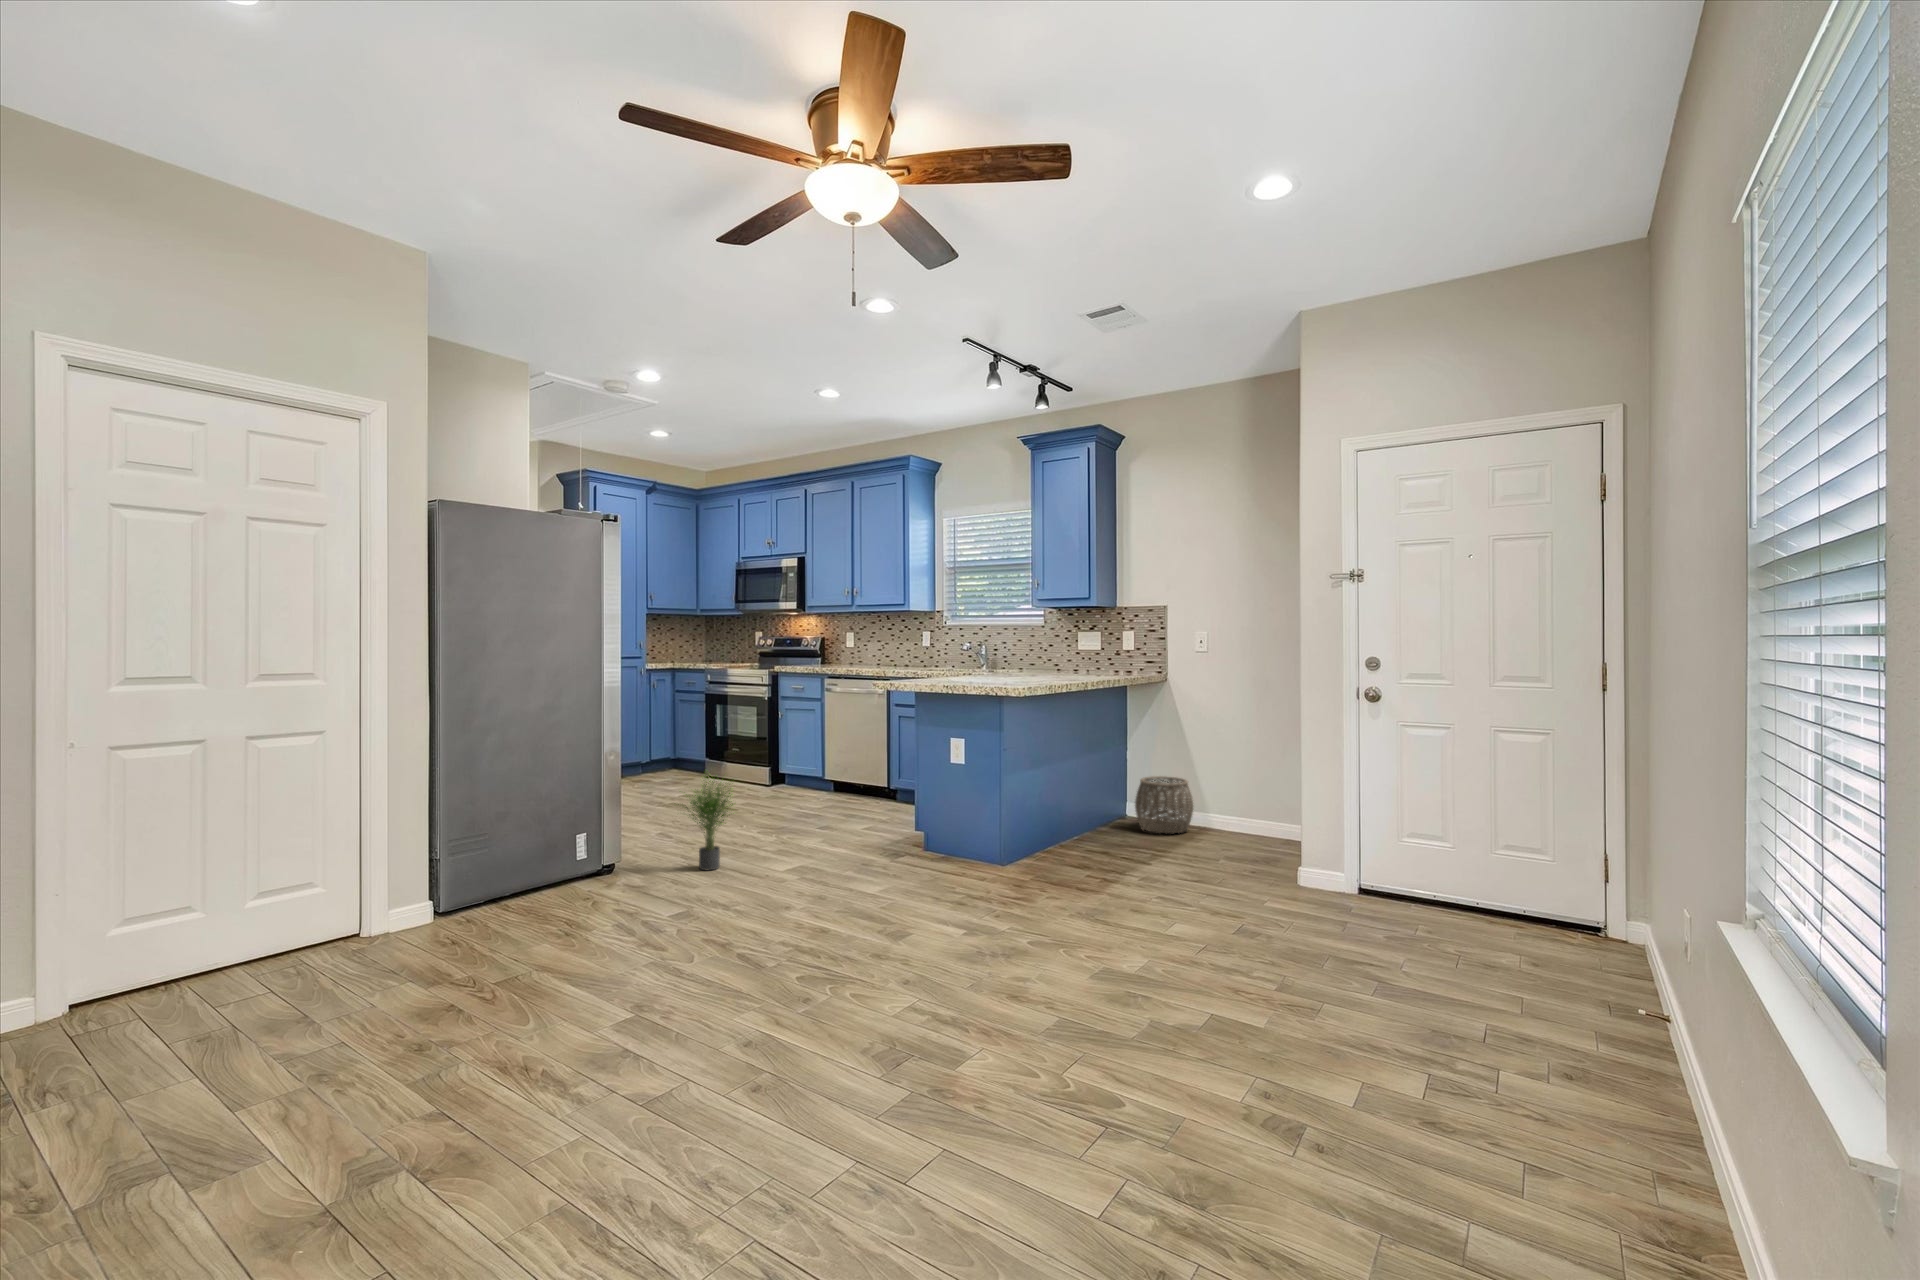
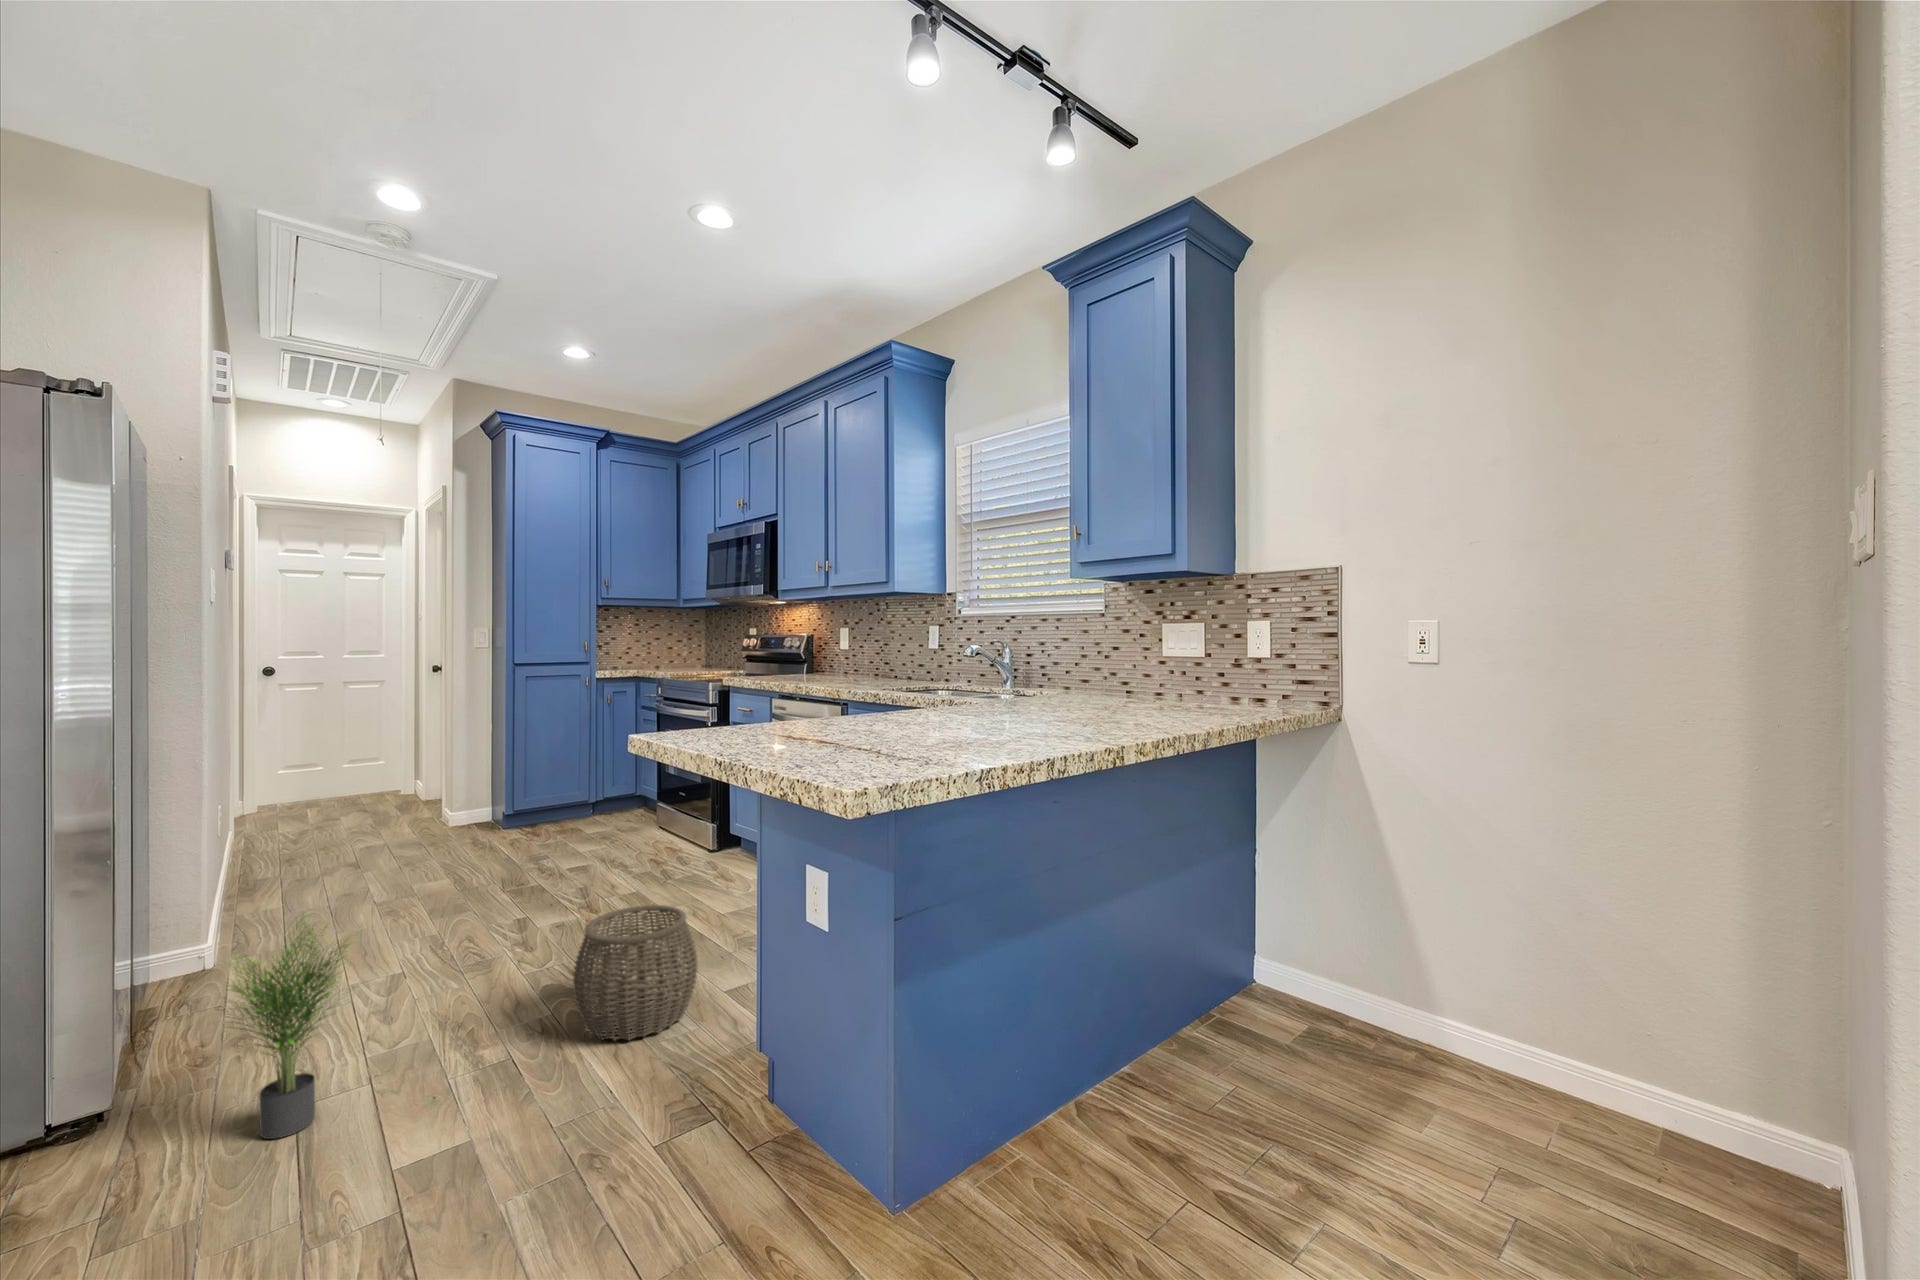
woven basket: present [1135,776,1193,834] -> present [573,905,698,1041]

